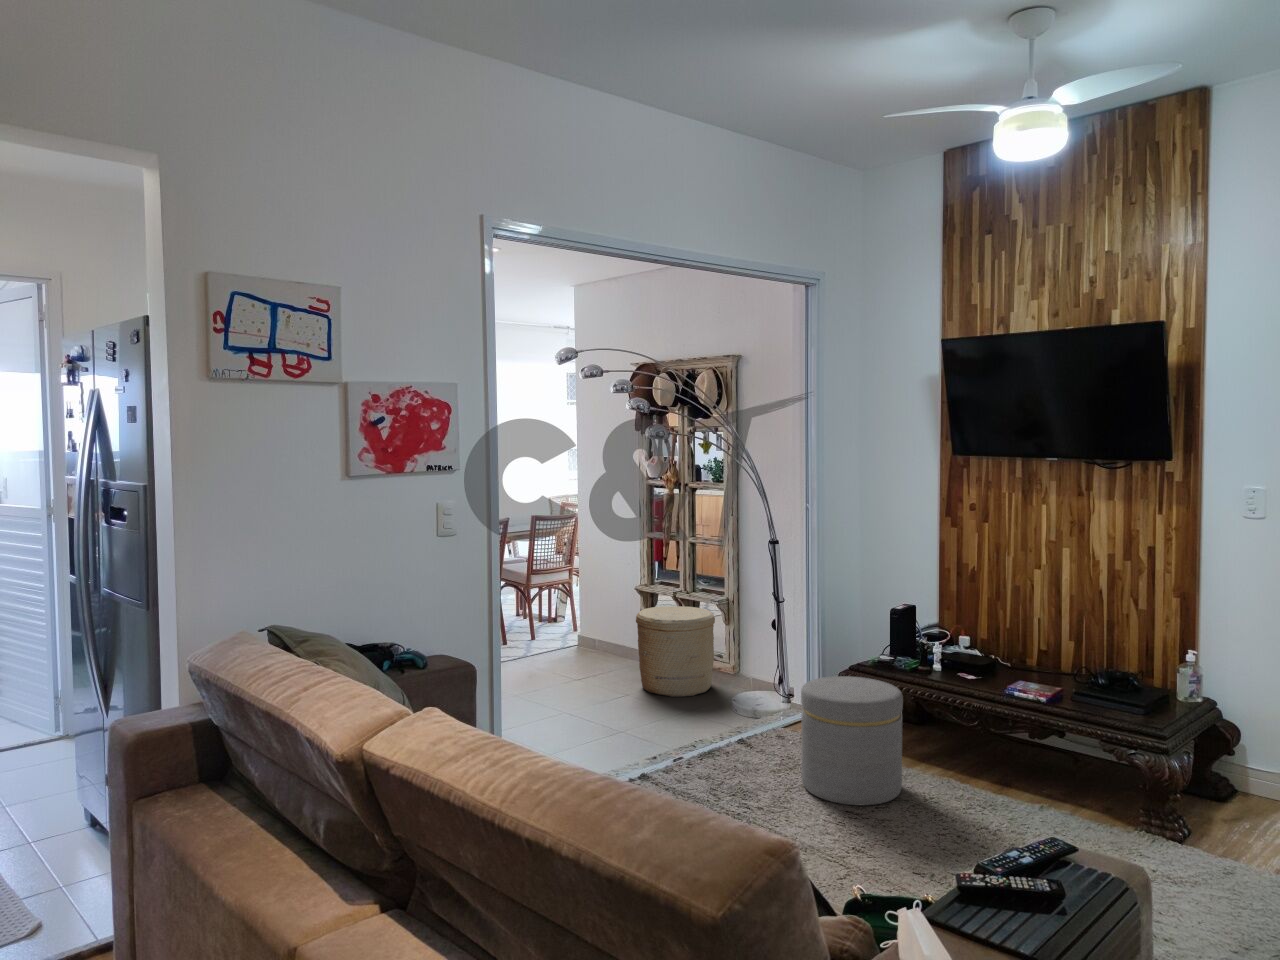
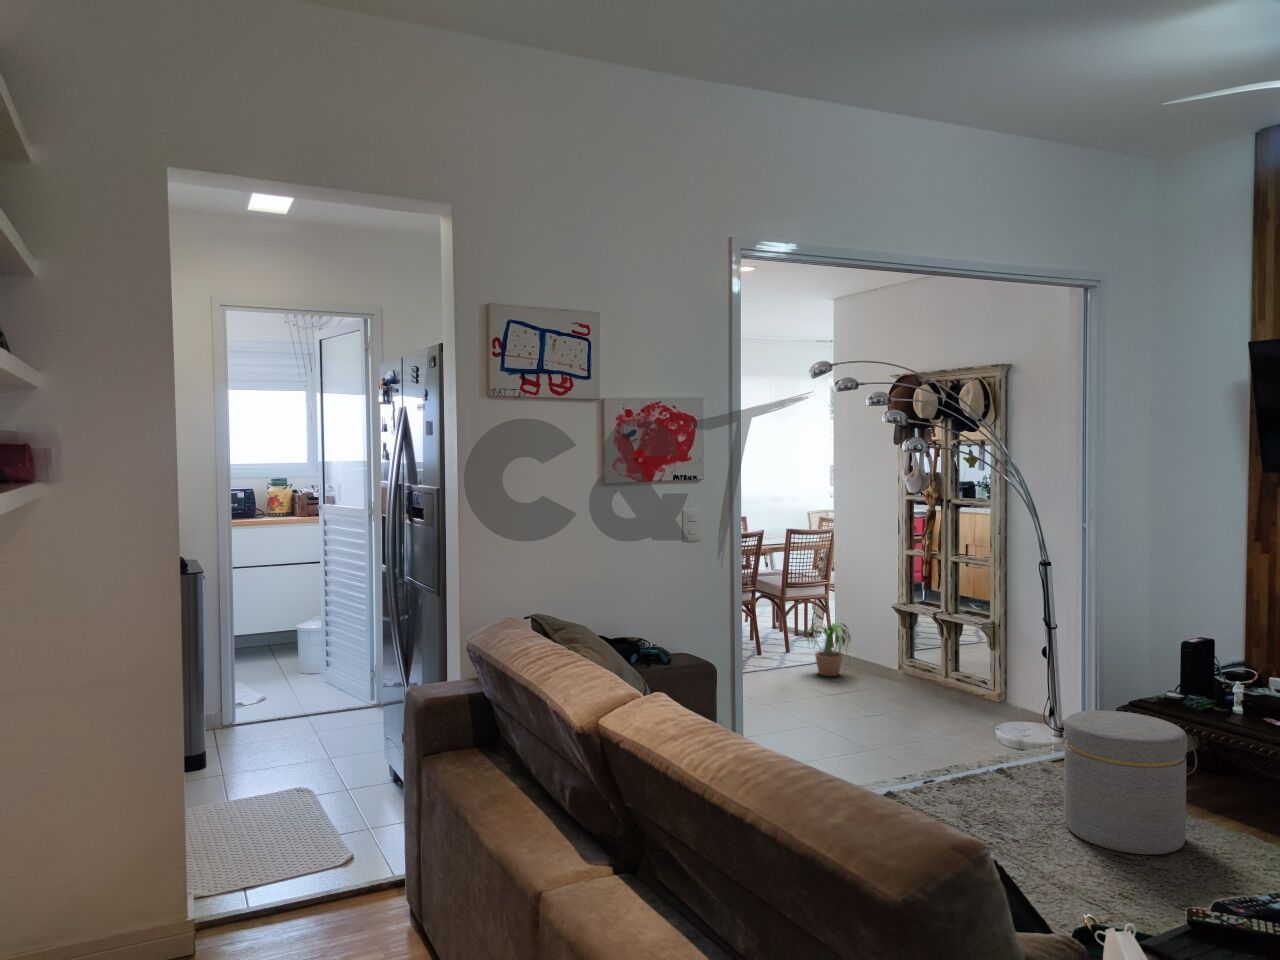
woven basket: present [636,606,715,697] -> none [891,626,978,722]
potted plant: none [543,607,601,660] -> present [807,623,851,676]

